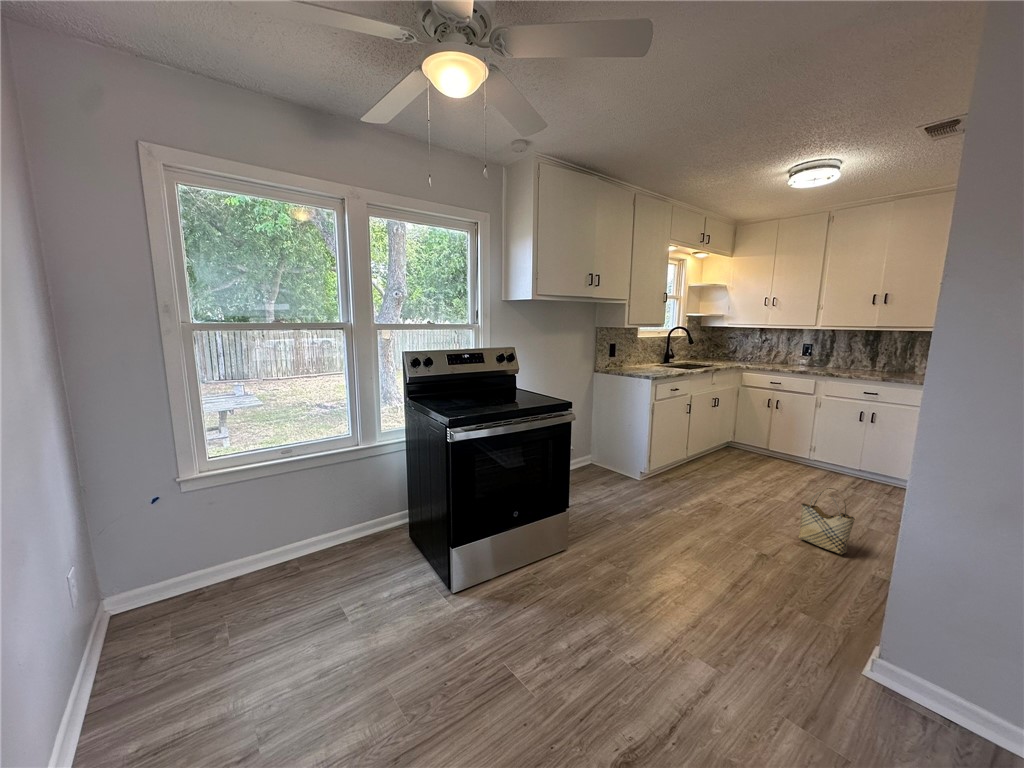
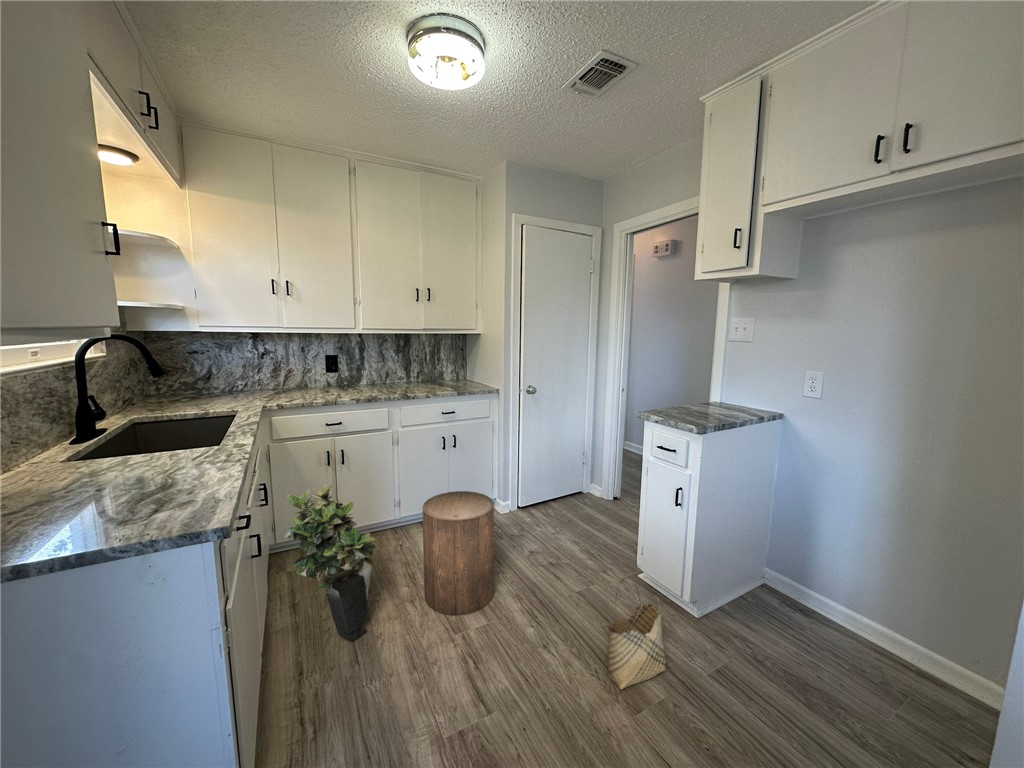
potted plant: none [703,402,747,474] -> present [284,484,377,642]
stool: none [767,430,825,500] -> present [422,491,494,615]

